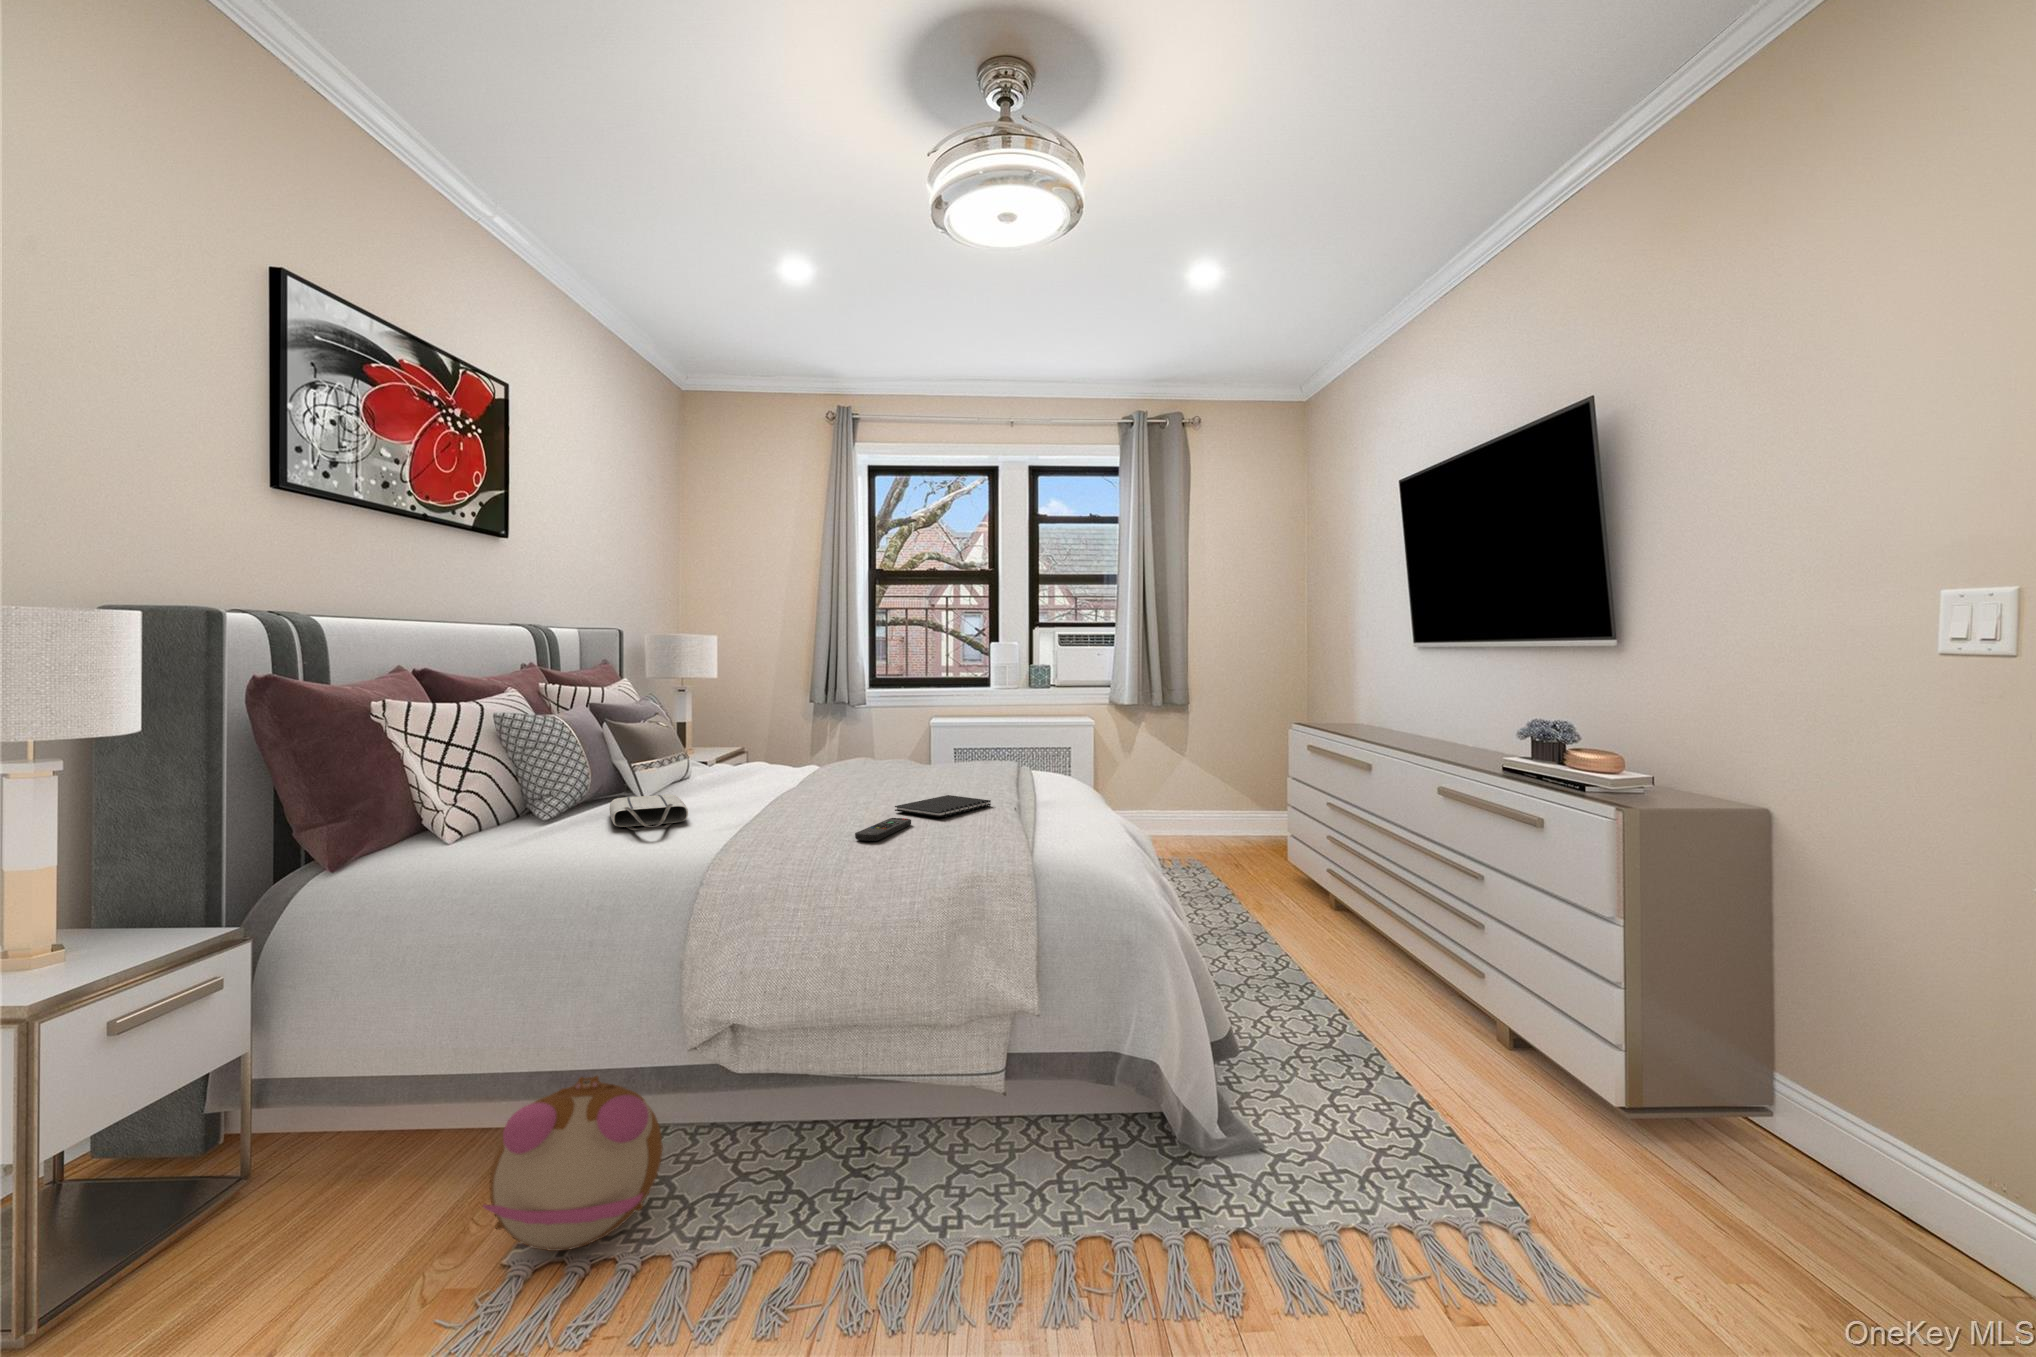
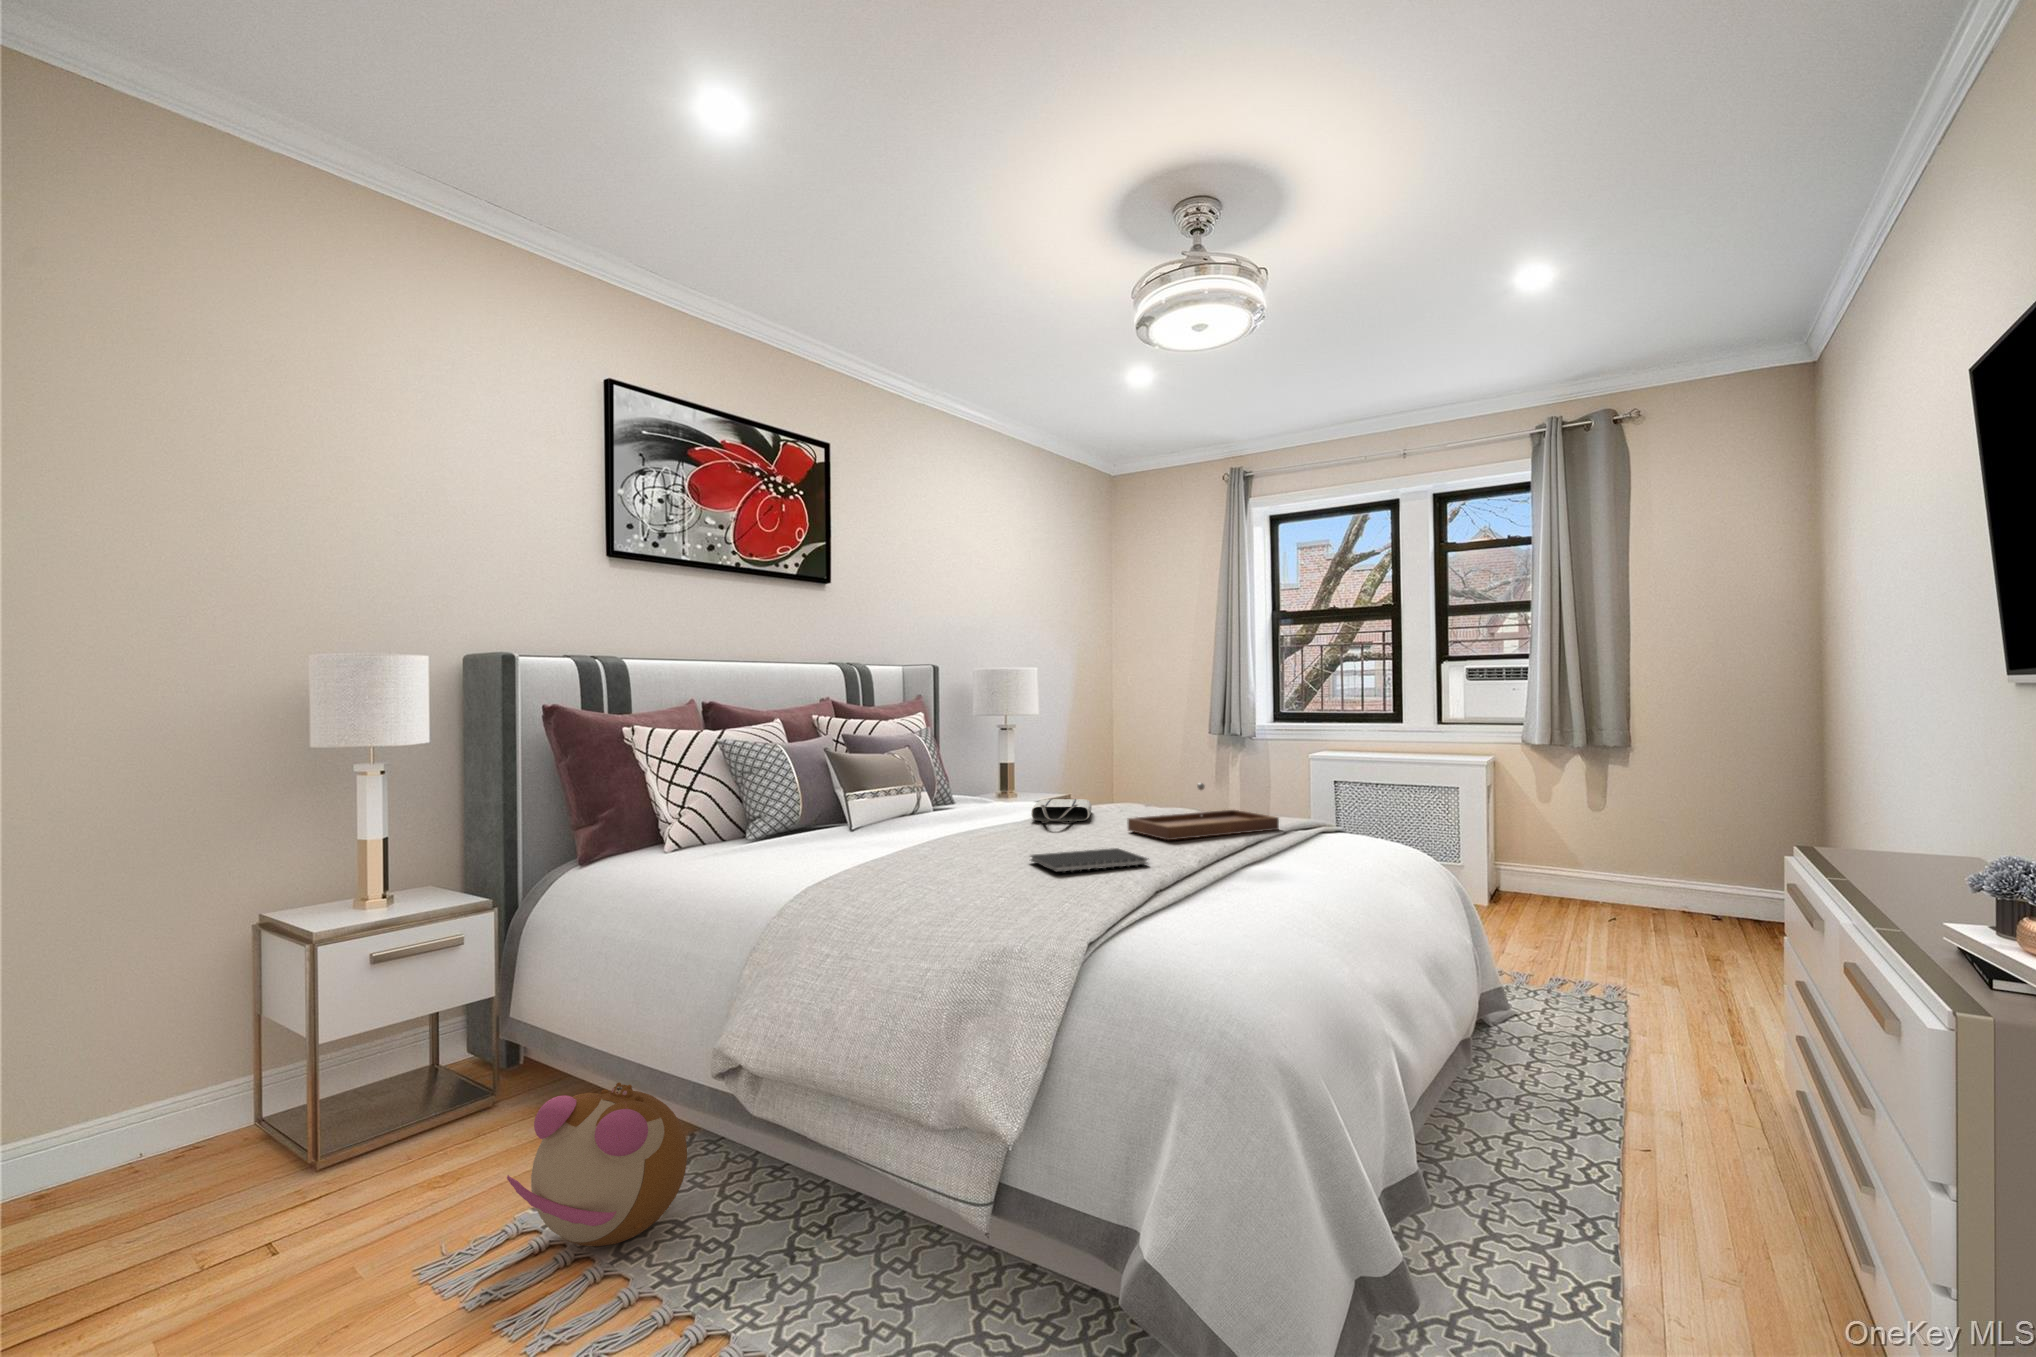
tray: none [917,740,1022,786] -> present [1128,783,1279,840]
tote bag: present [610,795,688,830] -> present [1031,799,1092,823]
remote control: present [855,818,911,841] -> none [925,867,1015,891]

